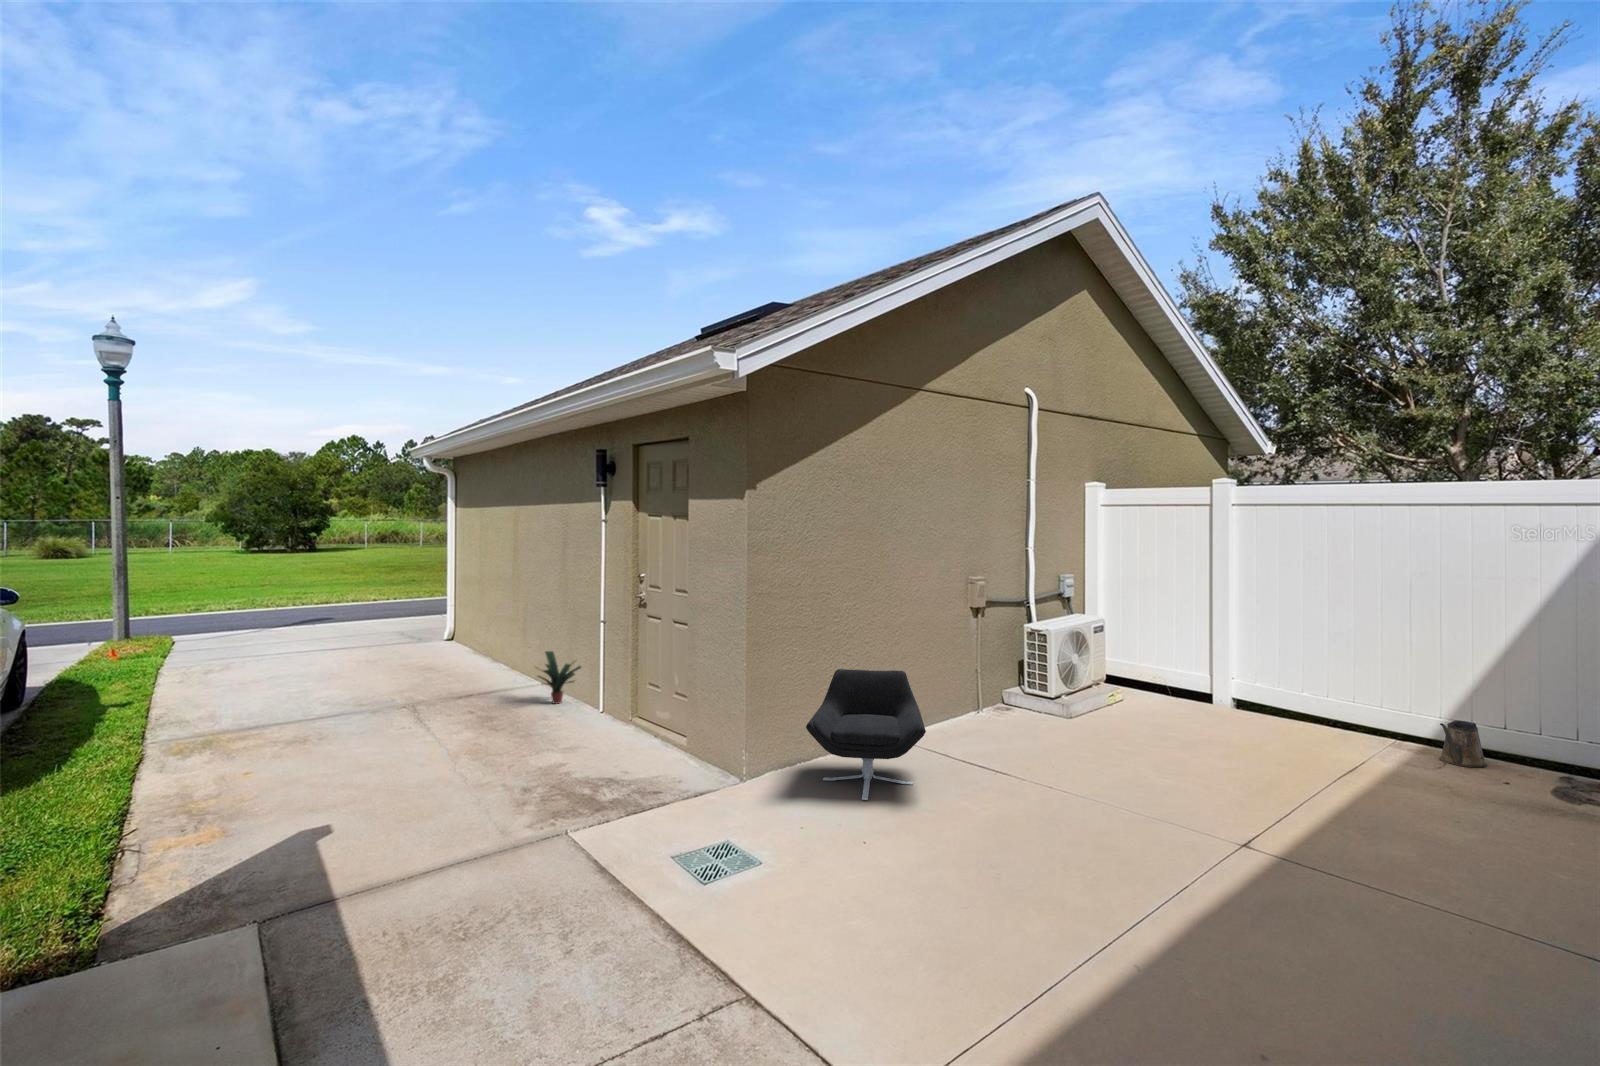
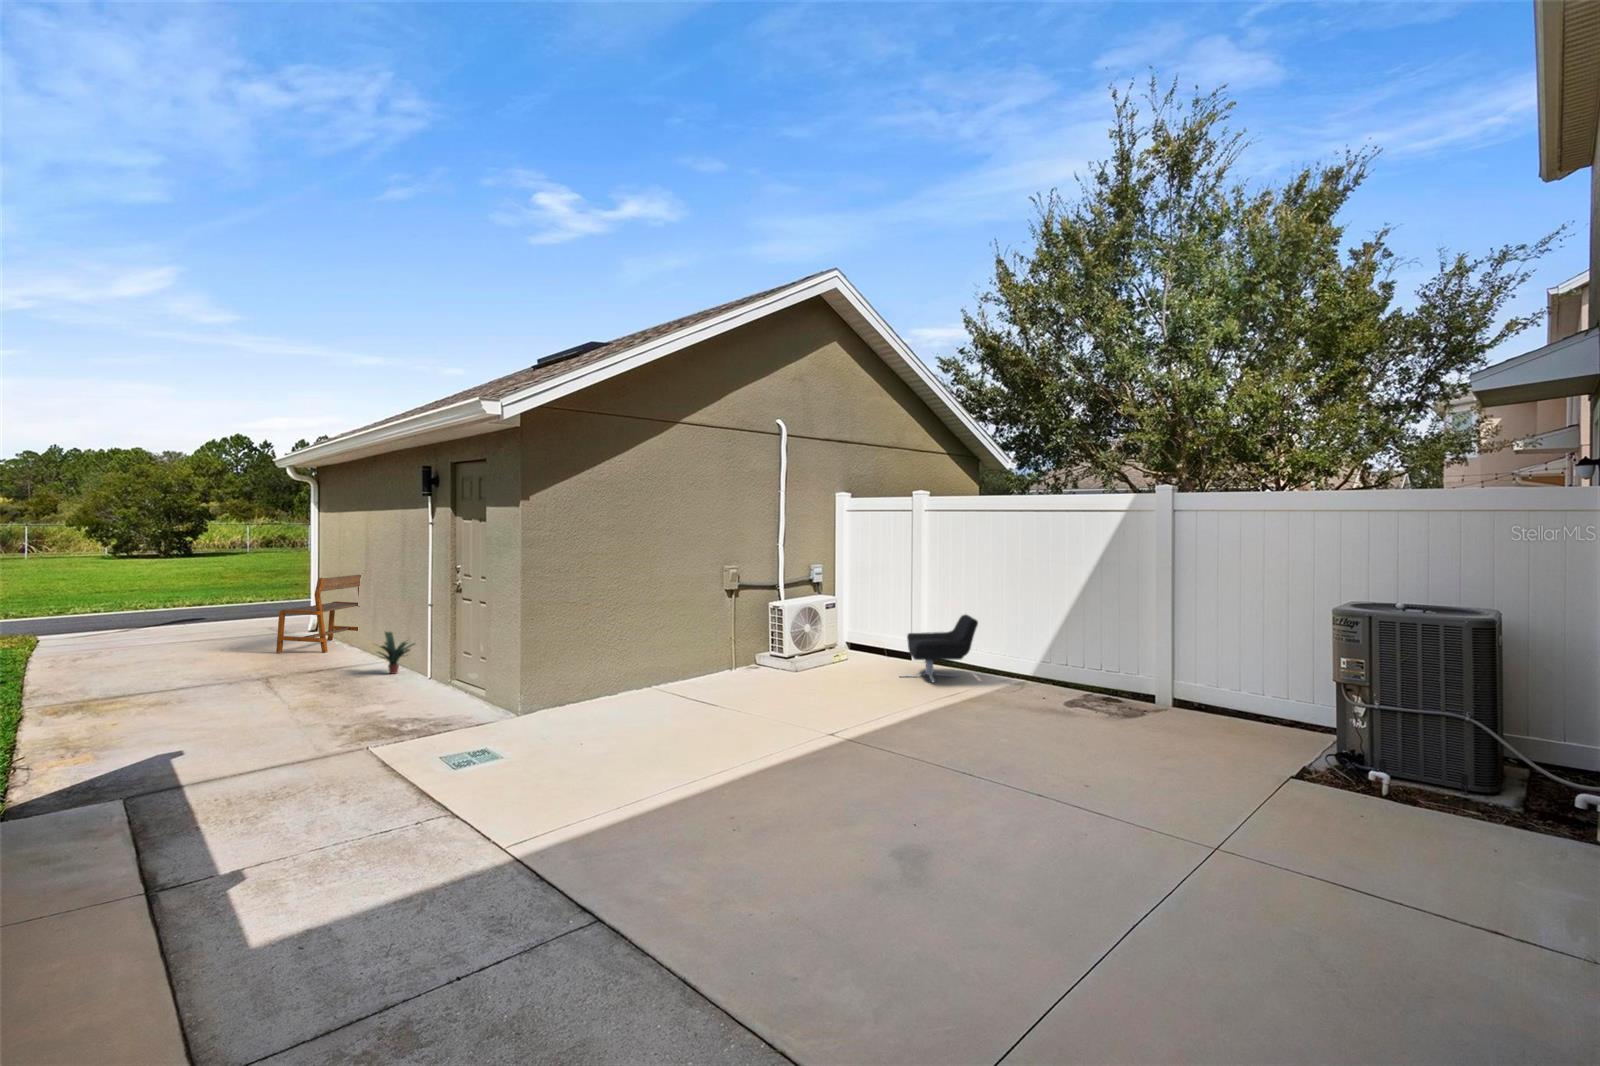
bench: none [417,577,514,669] -> present [276,575,361,653]
lounge chair: present [806,669,926,800] -> present [907,615,978,682]
watering can: present [1440,720,1487,767] -> none [1018,661,1054,692]

